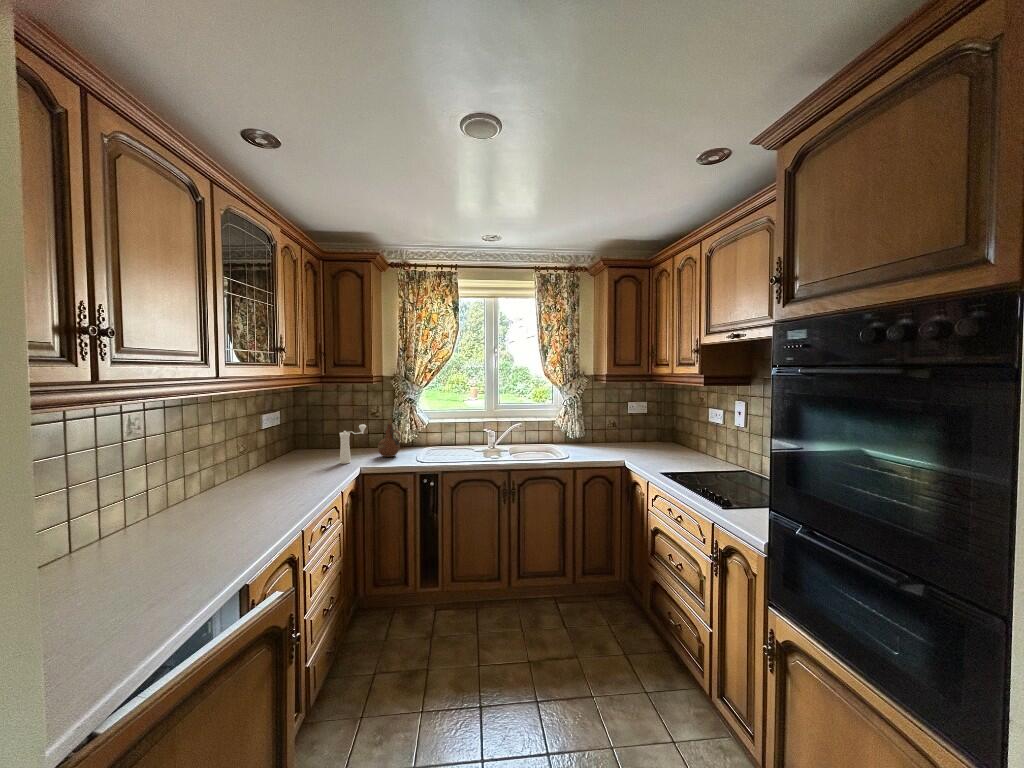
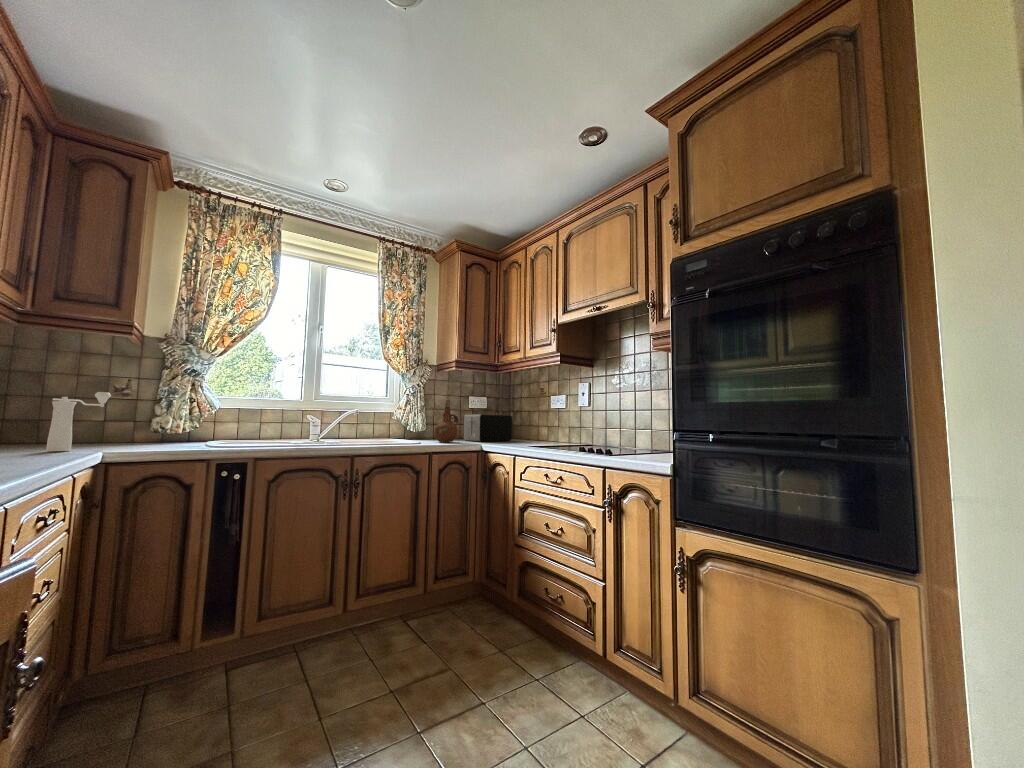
ceramic pitcher: present [378,418,401,457] -> present [434,400,459,442]
toaster: none [614,425,664,456] -> present [463,414,512,441]

